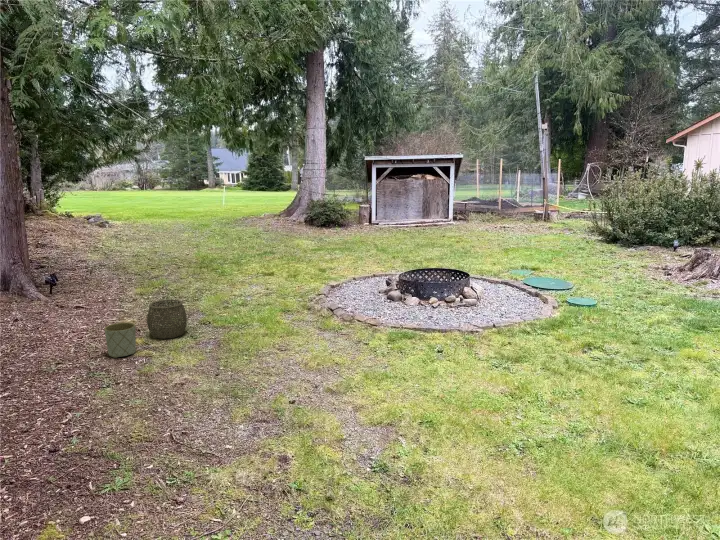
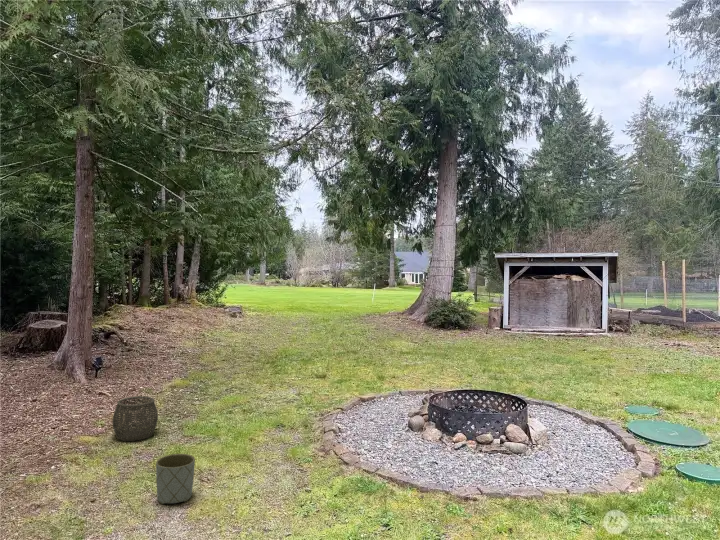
planter: present [104,322,136,358] -> present [156,454,195,504]

